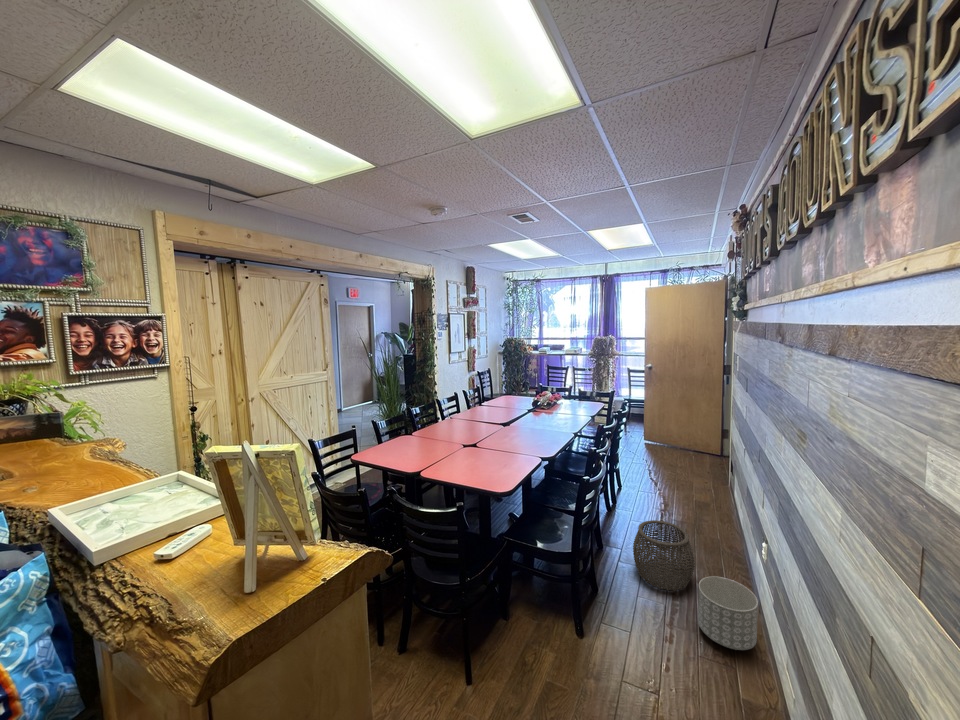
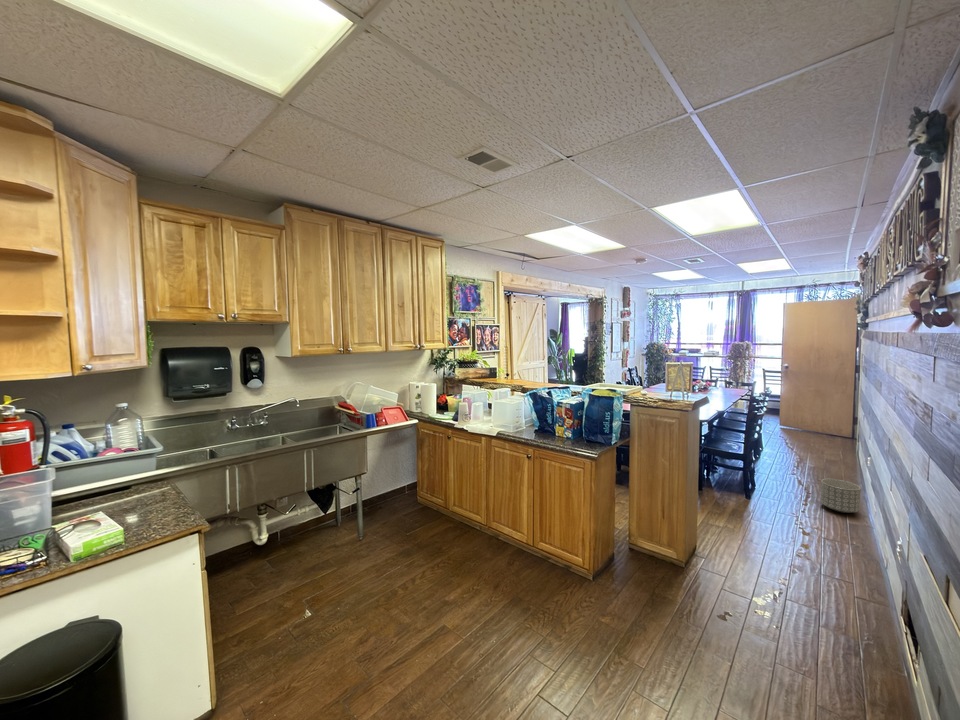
woven basket: present [633,520,695,591] -> none [775,455,820,493]

